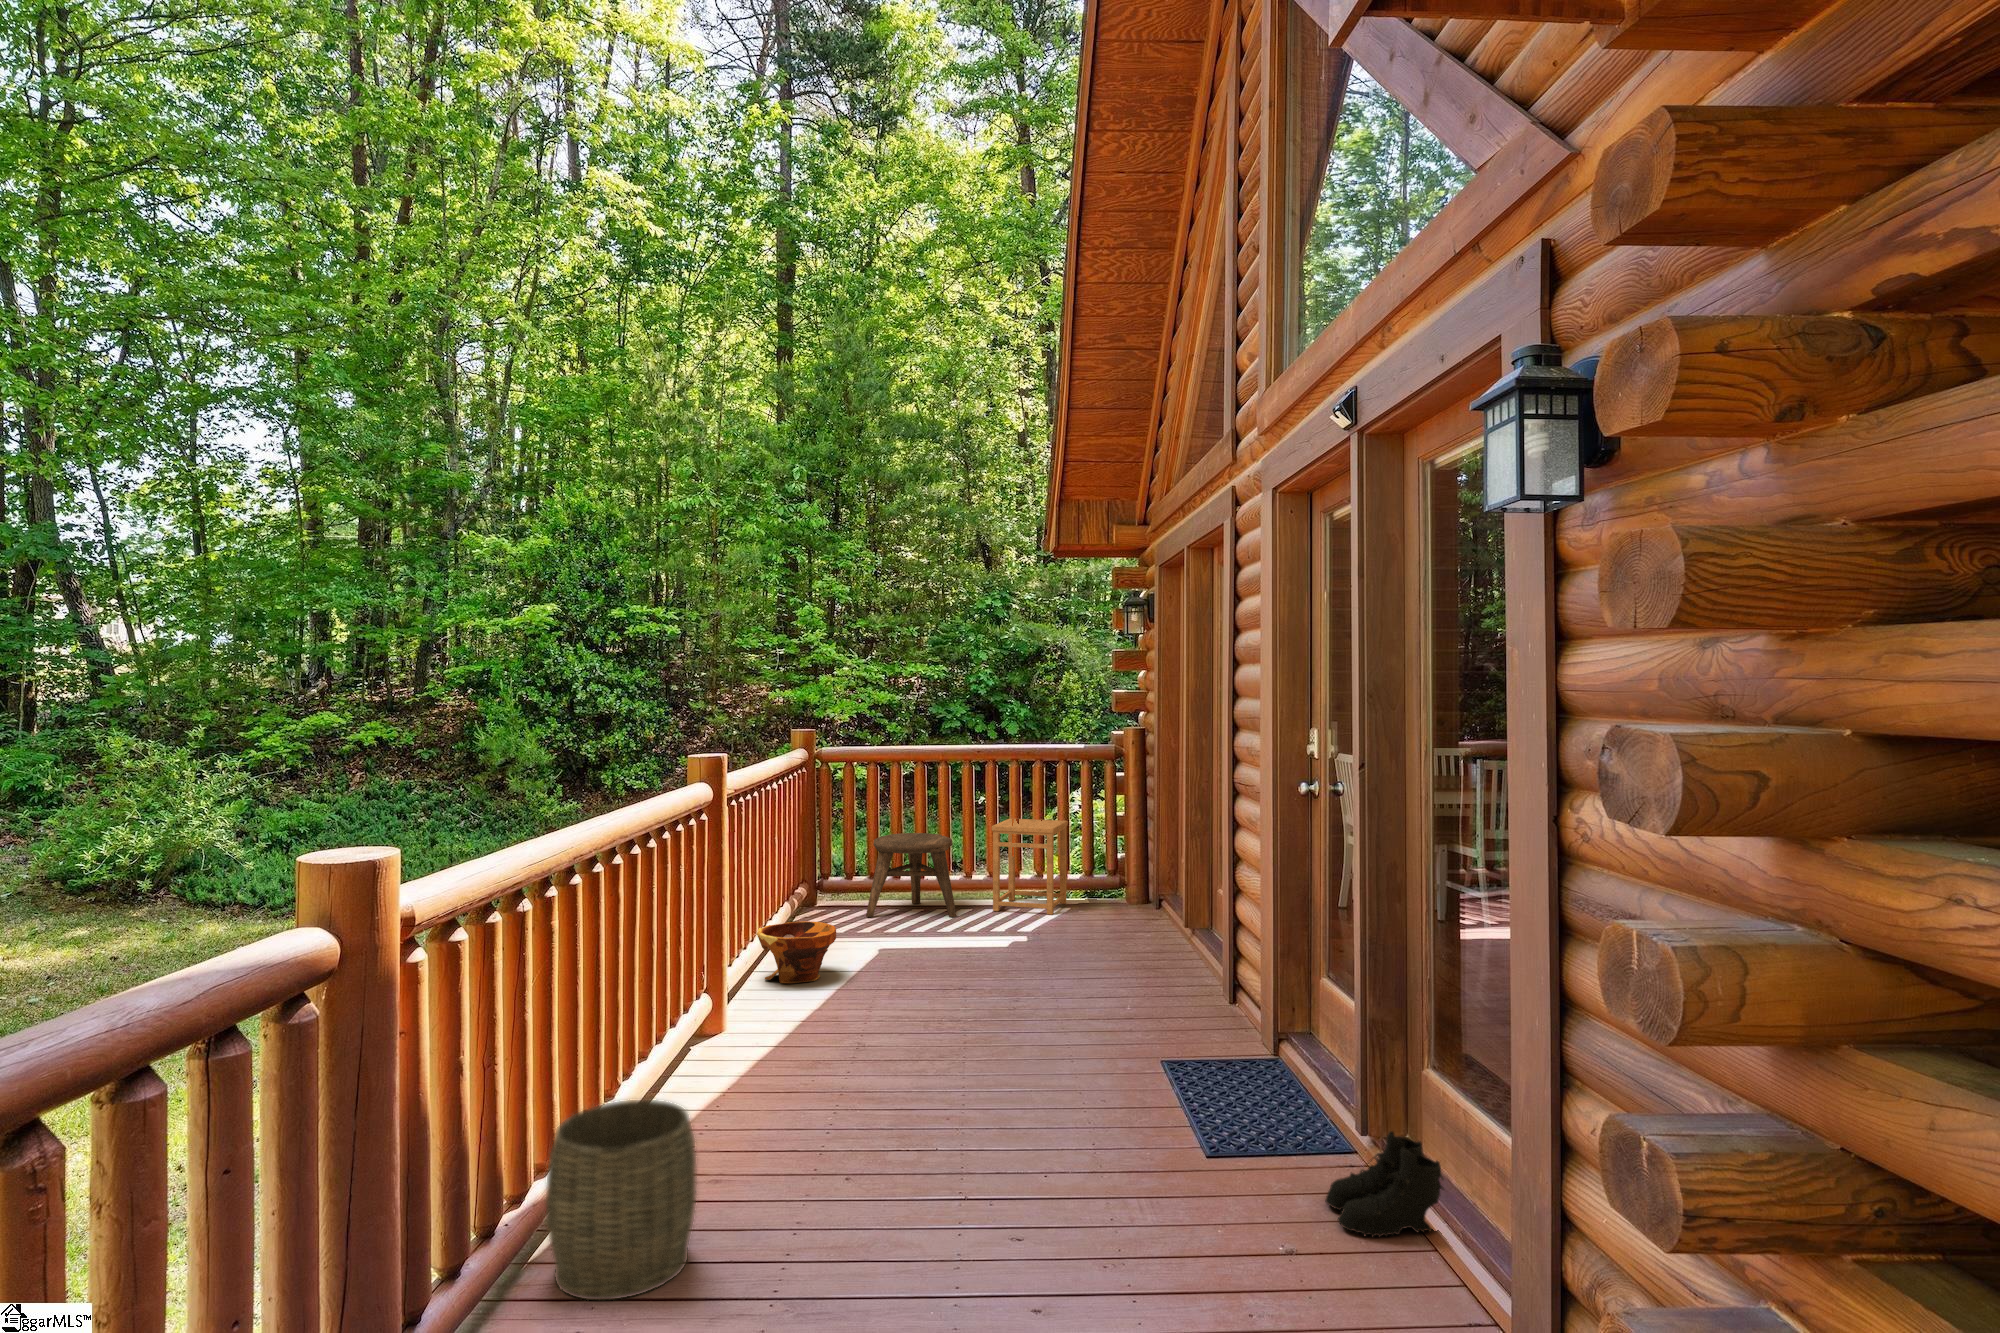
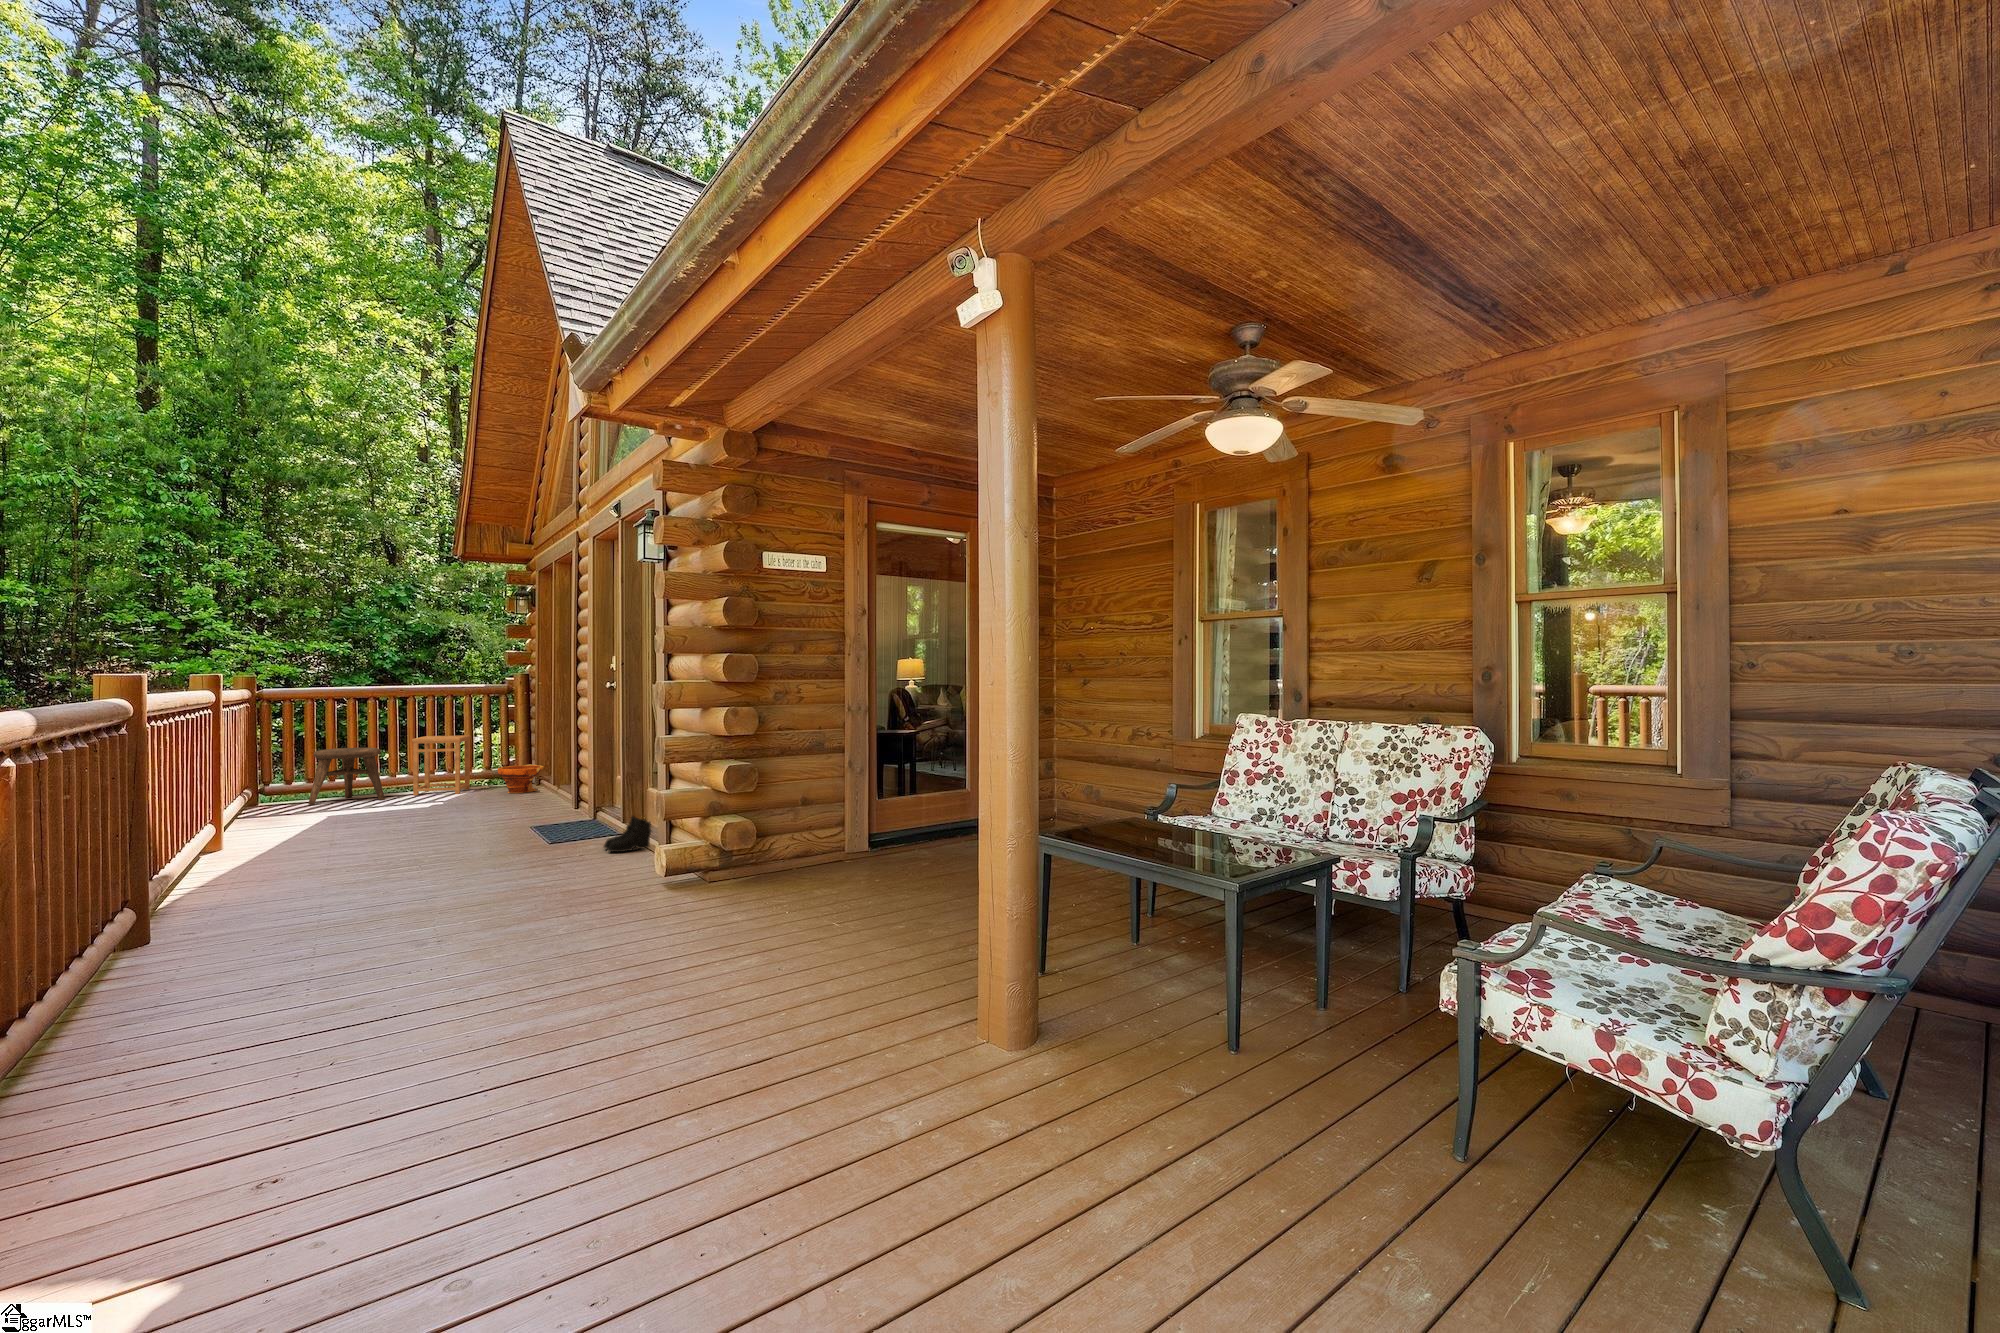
planter: present [757,921,836,983] -> present [498,765,544,793]
woven basket: present [546,1100,697,1300] -> none [174,828,267,912]

